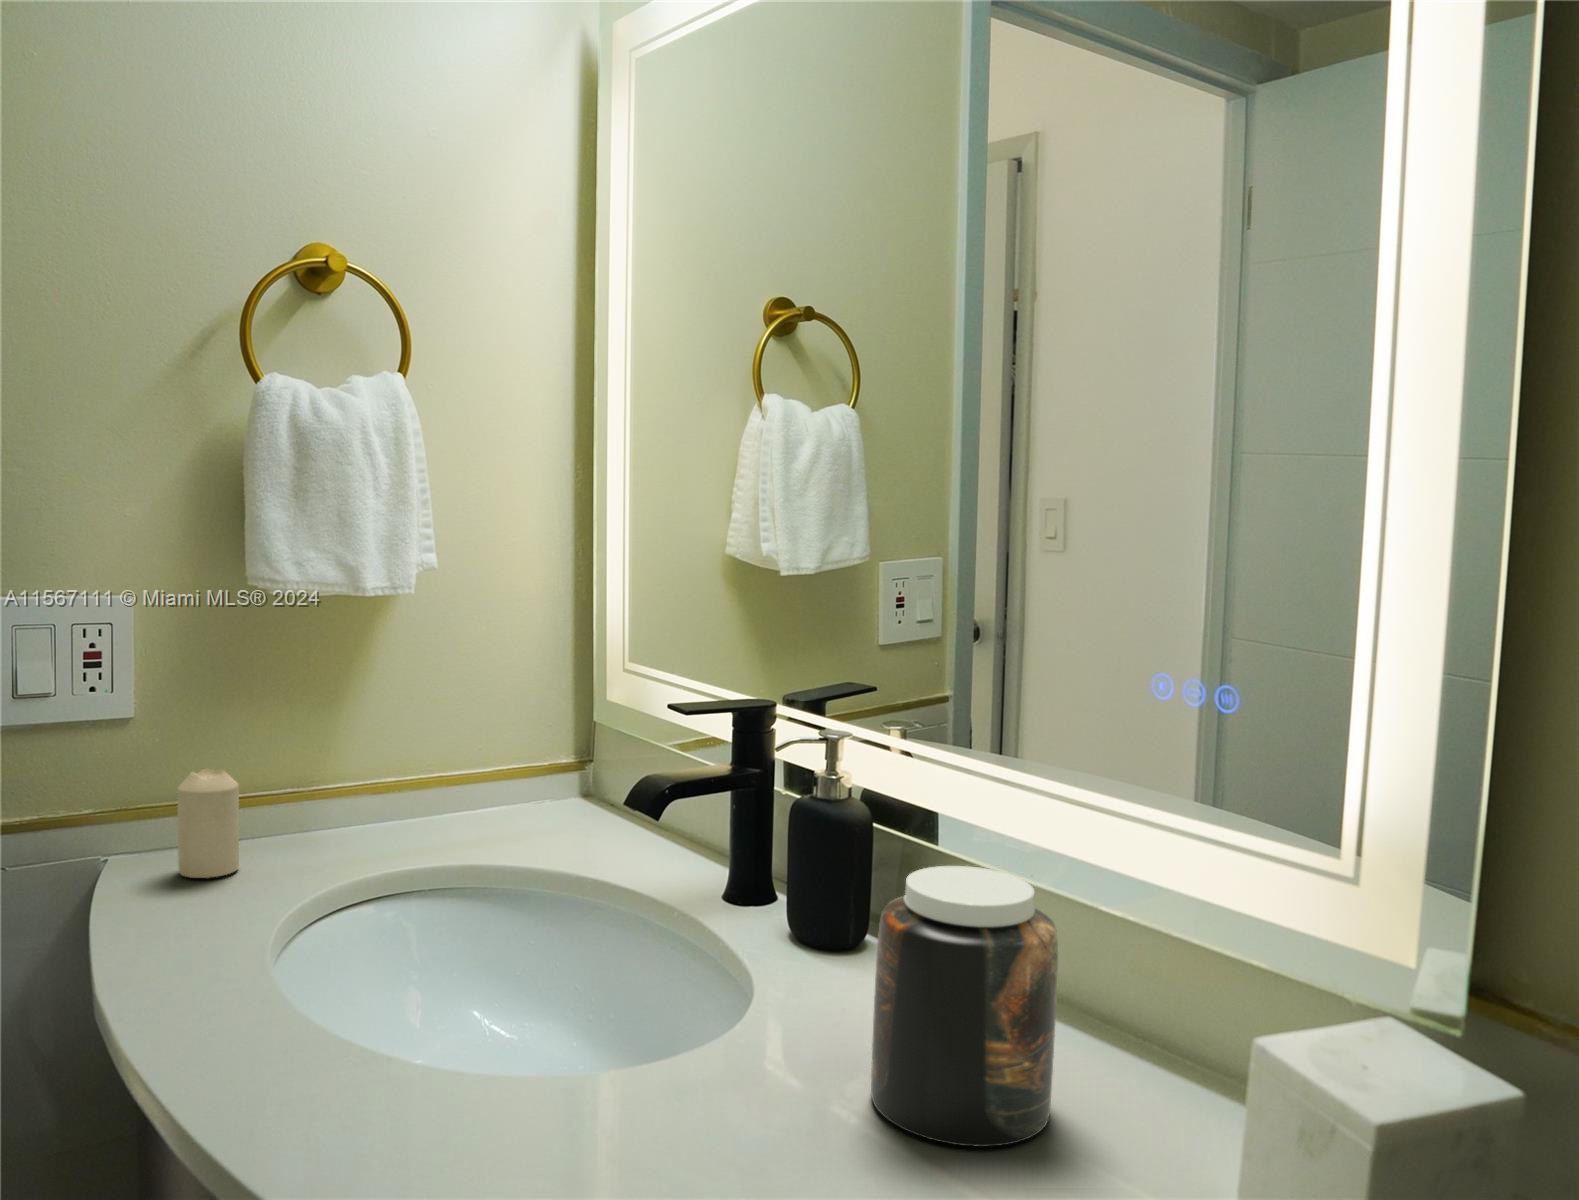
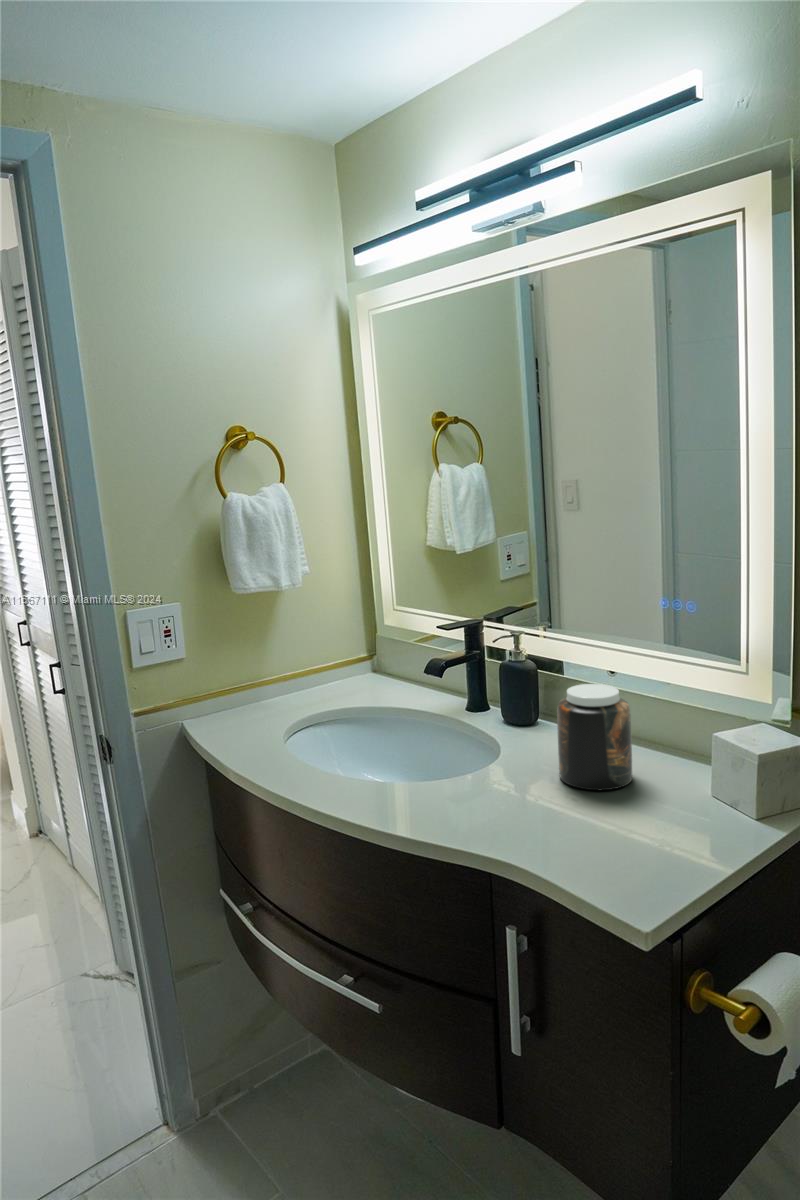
candle: present [177,768,239,878] -> none [215,678,245,727]

